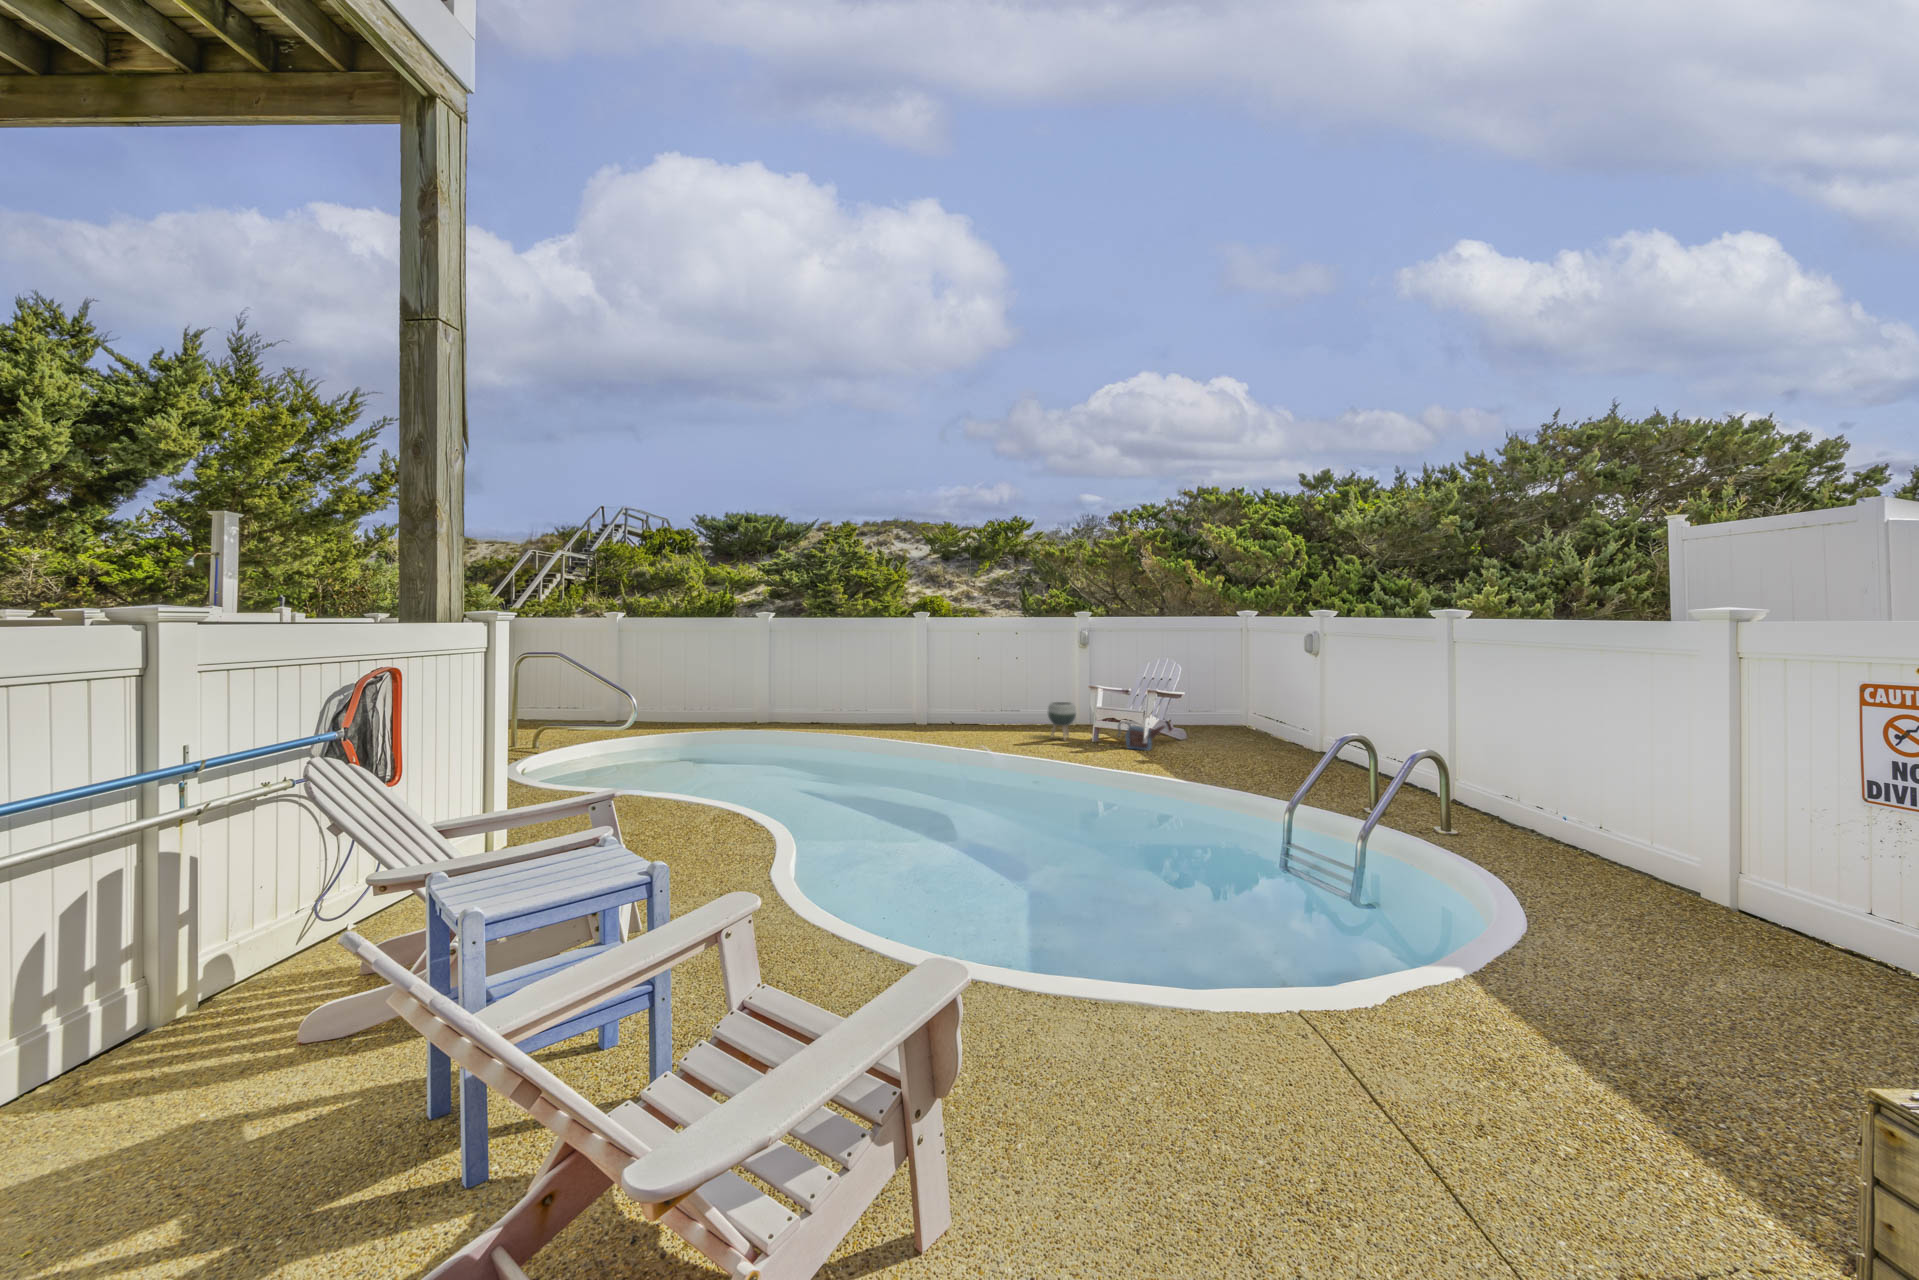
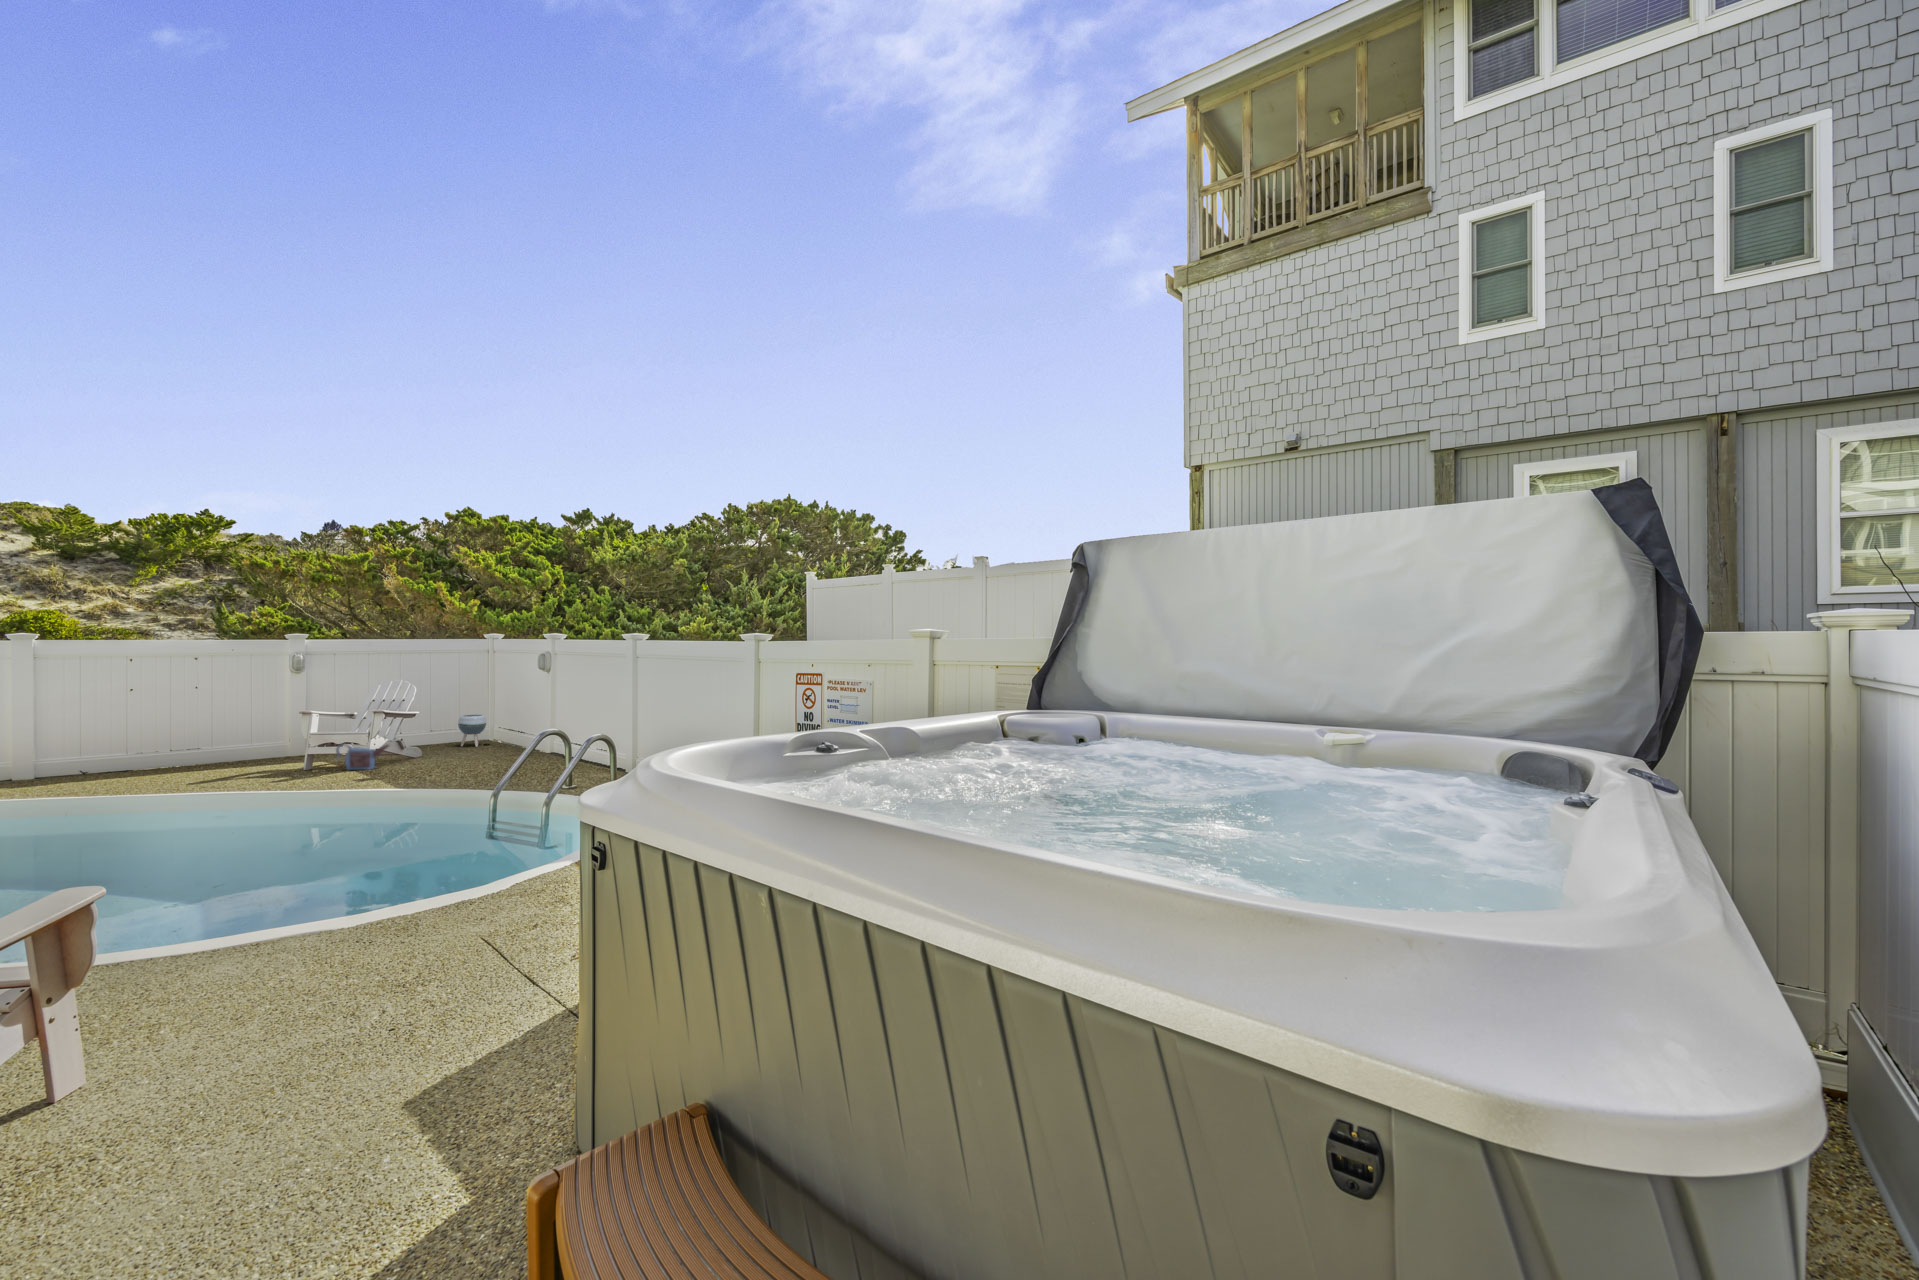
planter: present [1047,702,1076,740] -> present [458,714,486,747]

